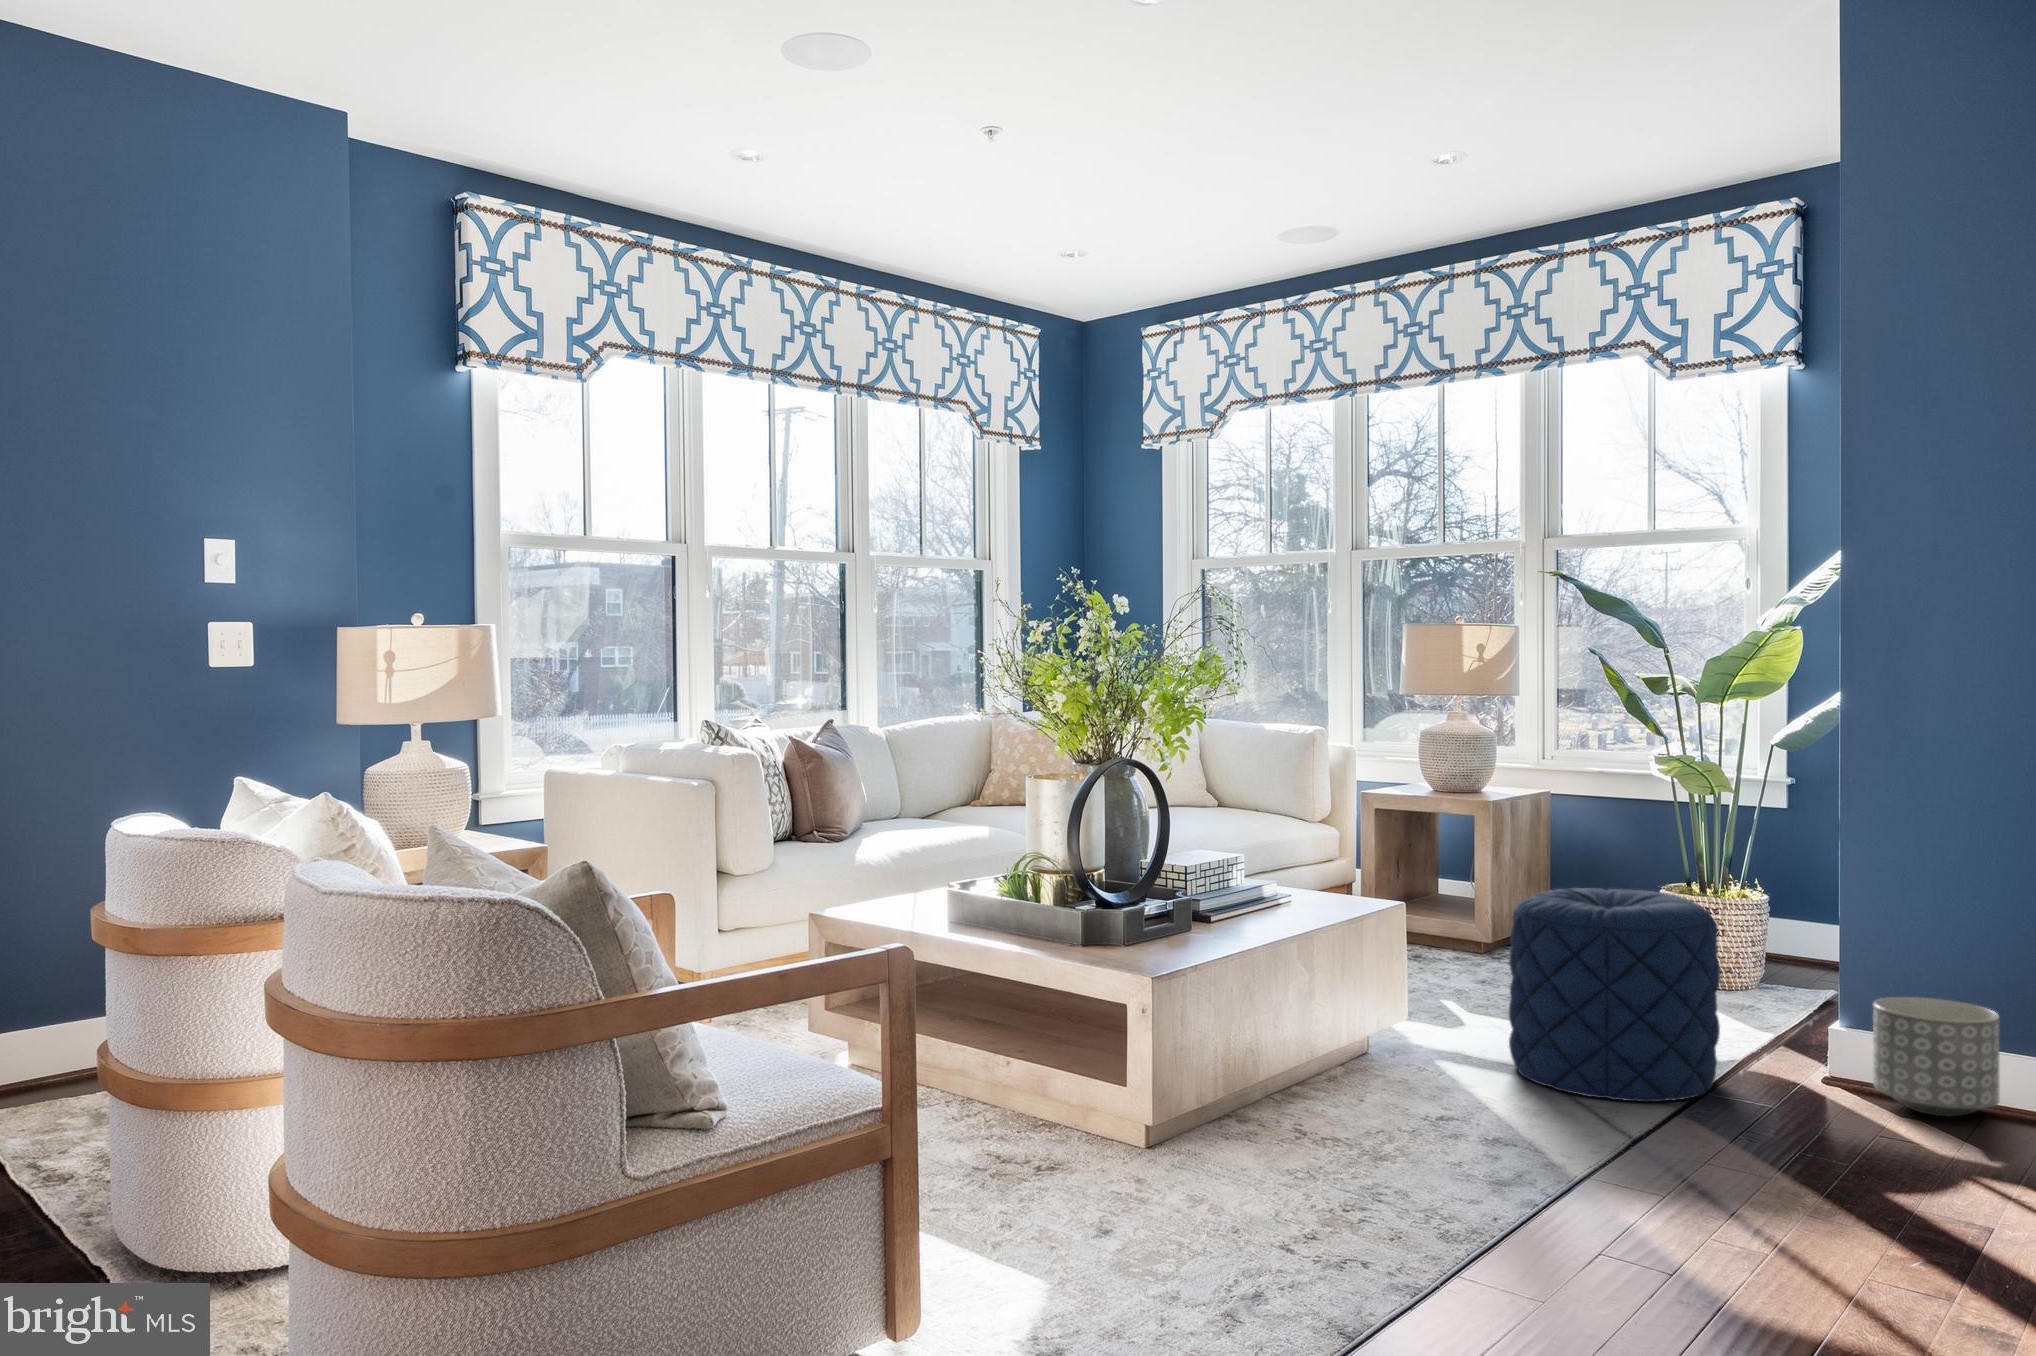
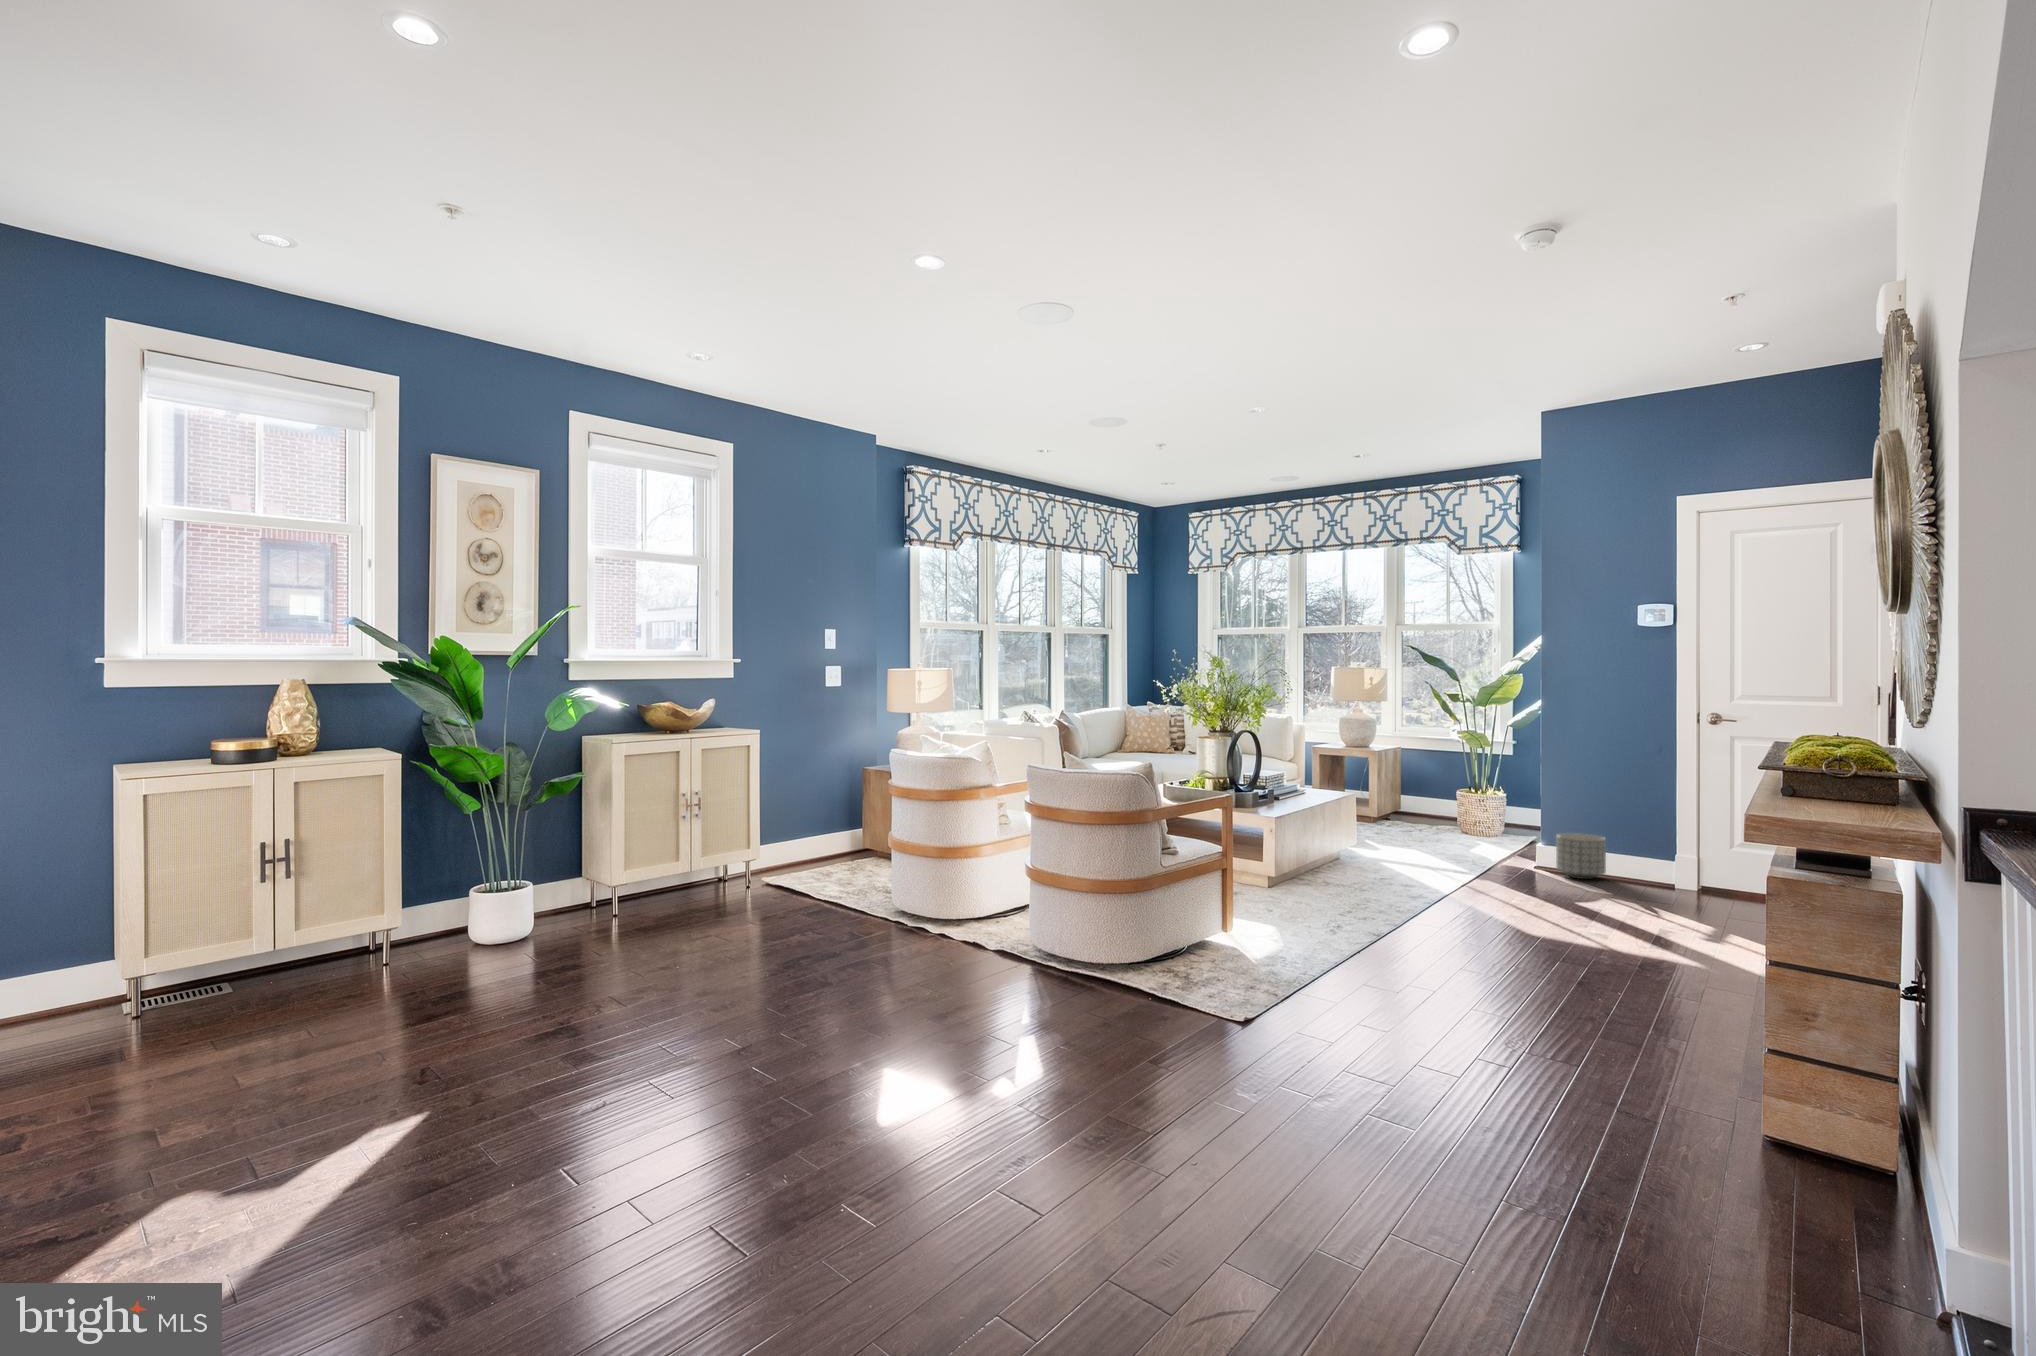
pouf: present [1509,888,1720,1102] -> none [1406,790,1494,876]

